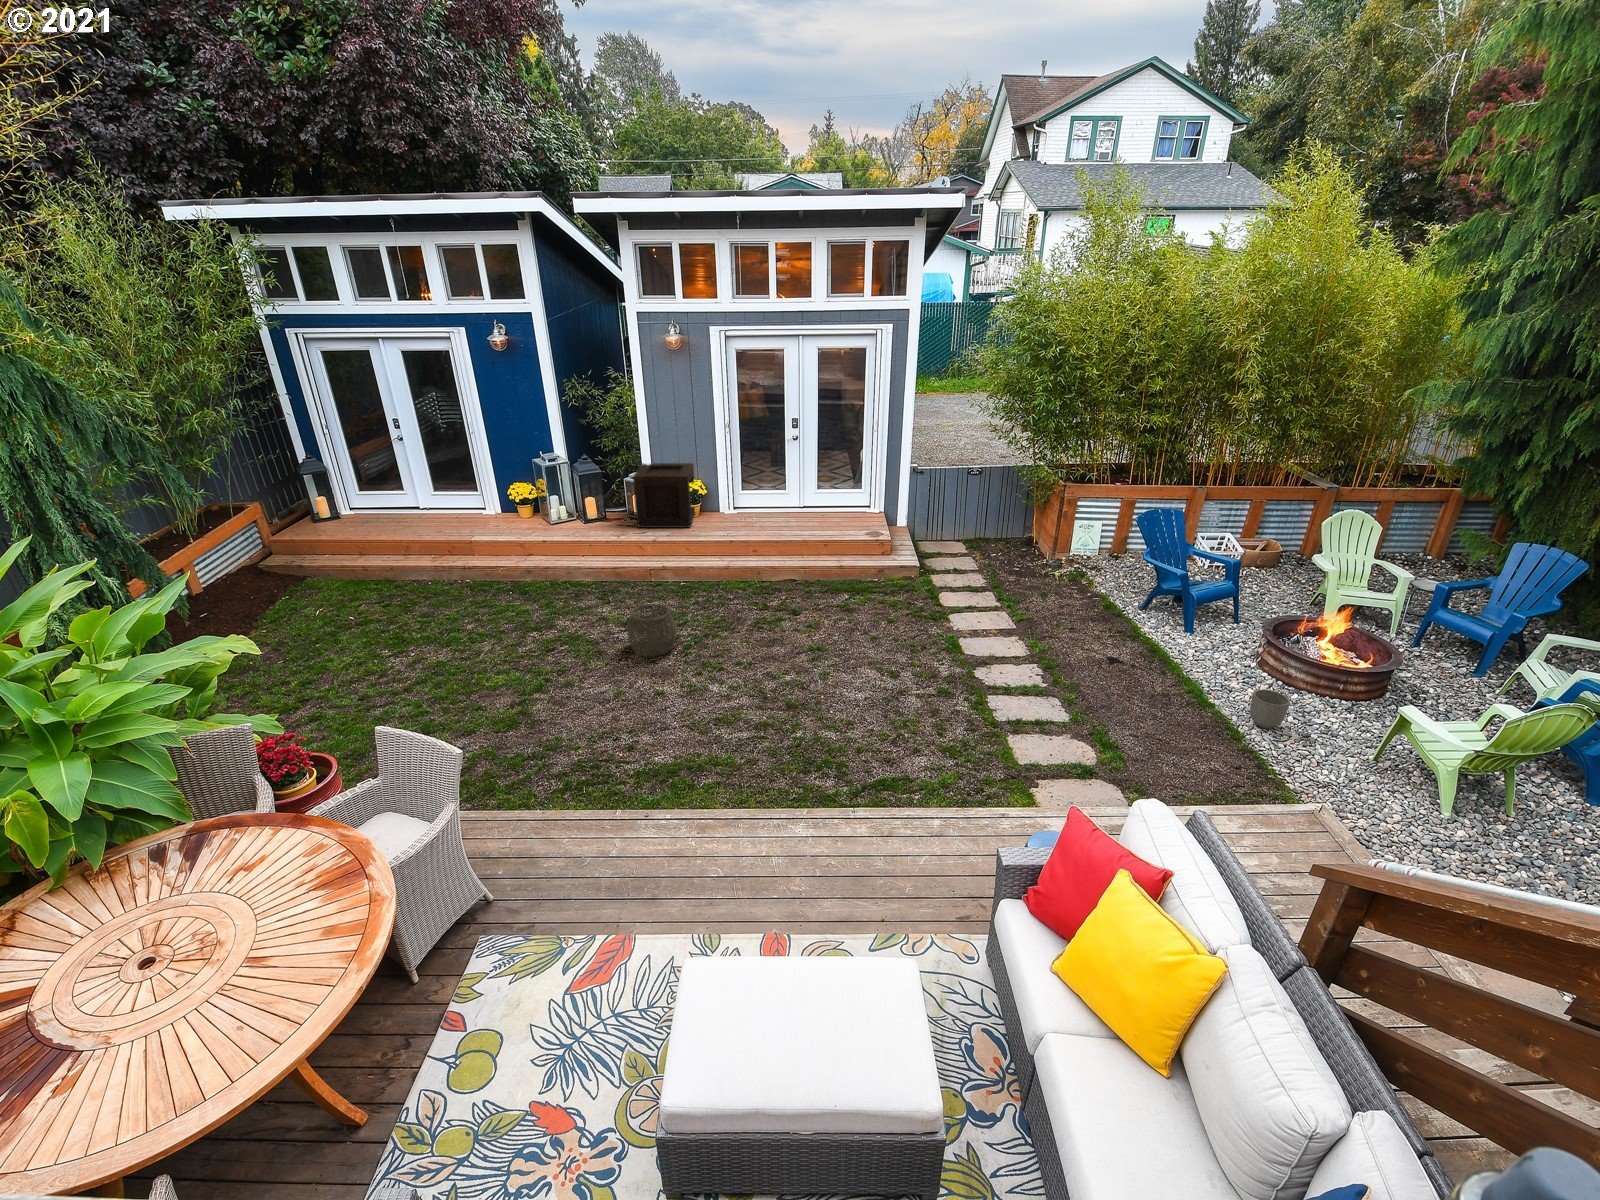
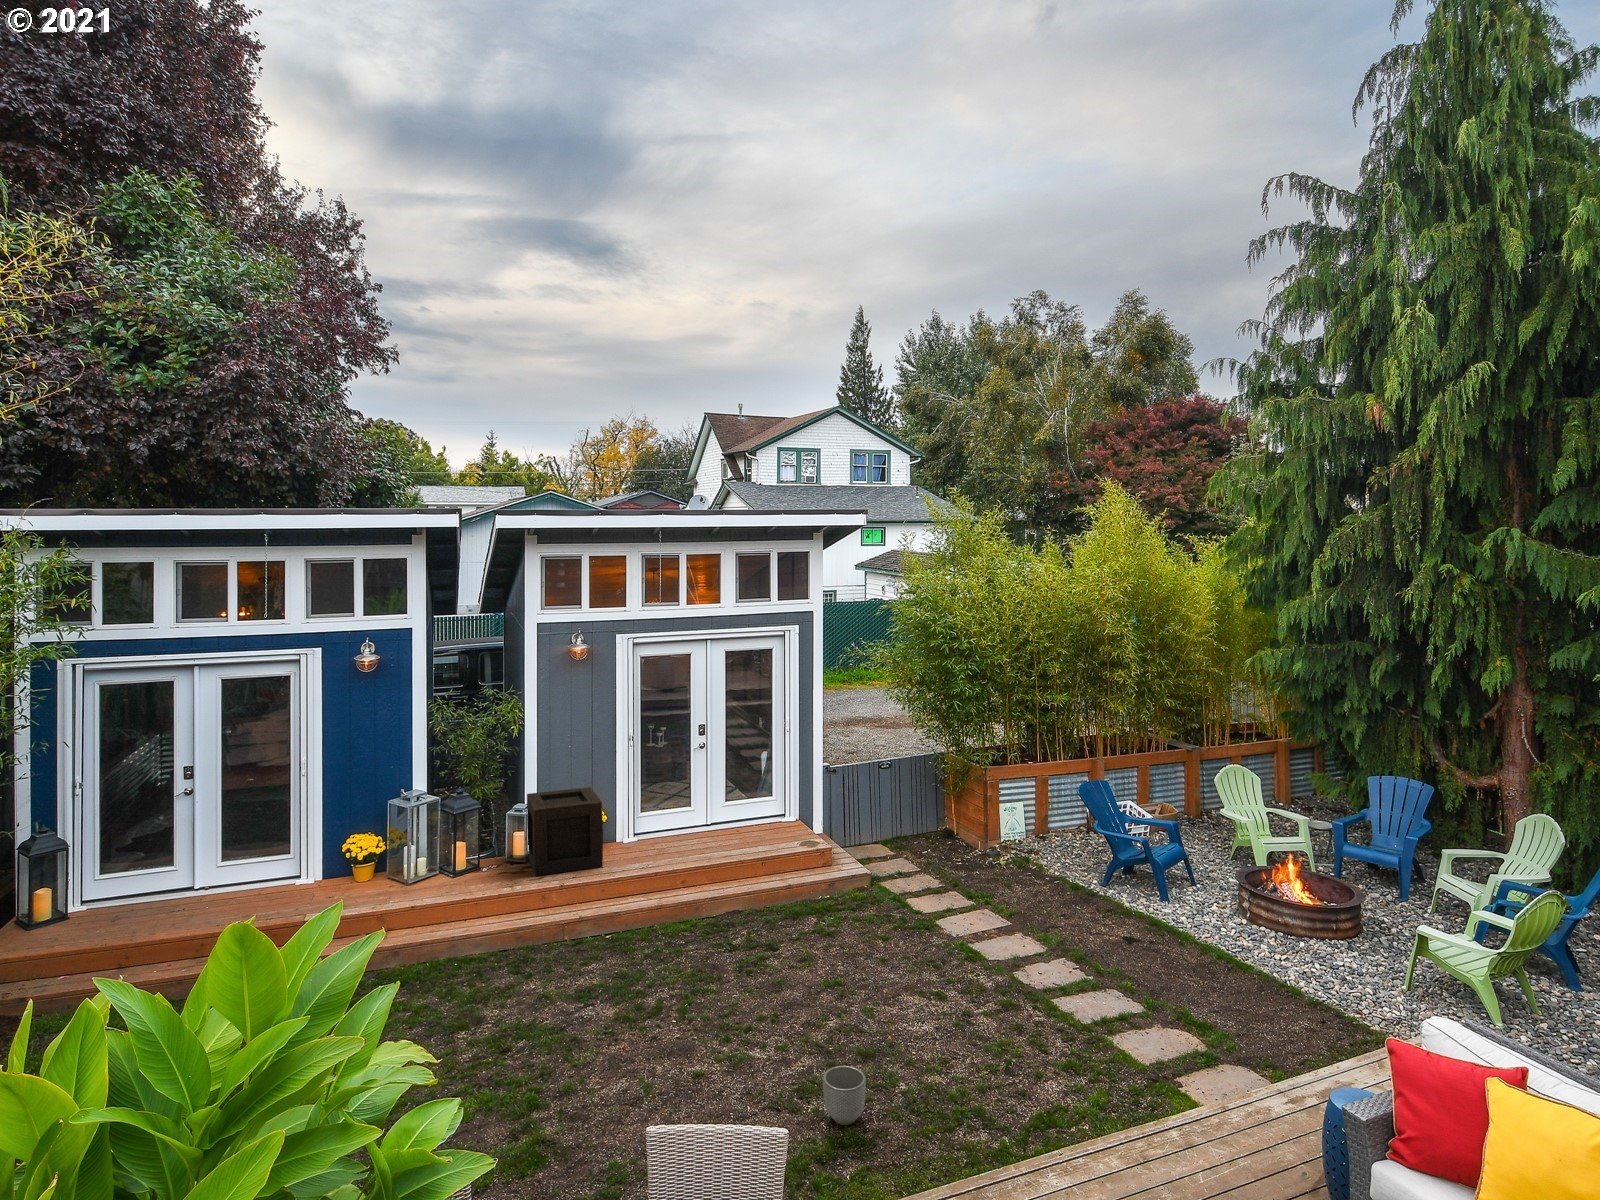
woven basket: present [627,603,676,657] -> none [624,964,689,1042]
planter: present [1250,689,1290,729] -> present [823,1066,866,1125]

